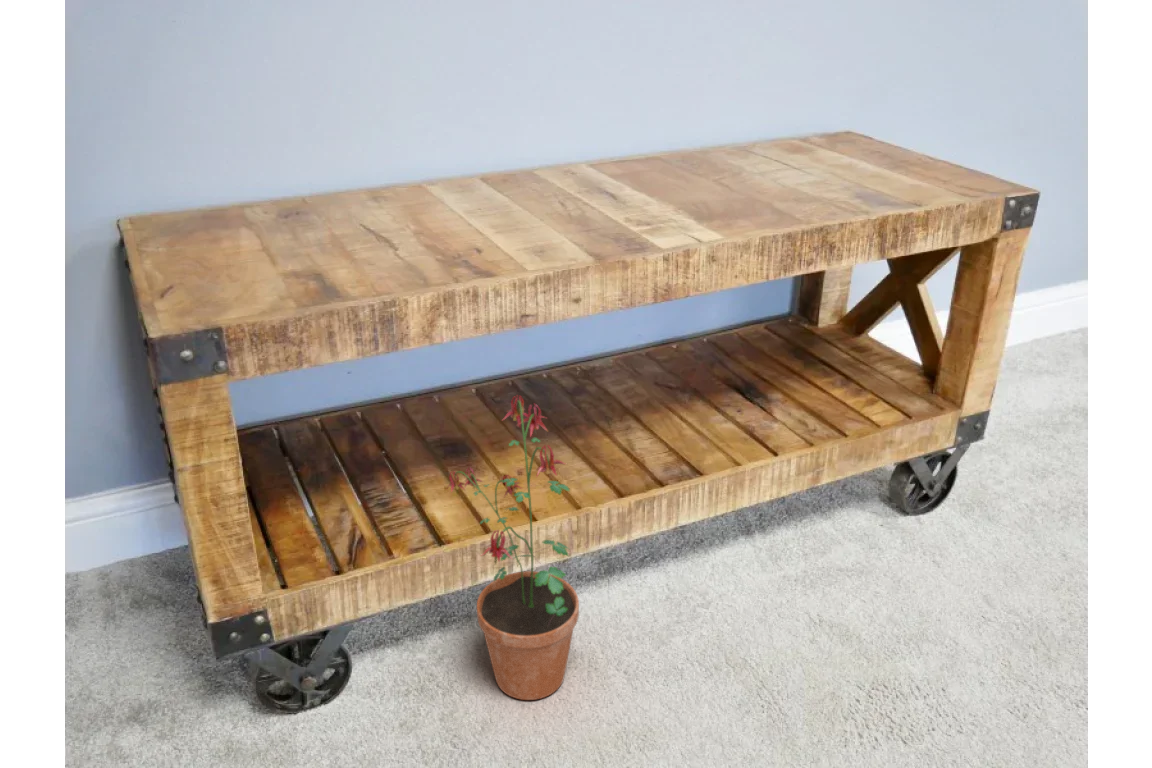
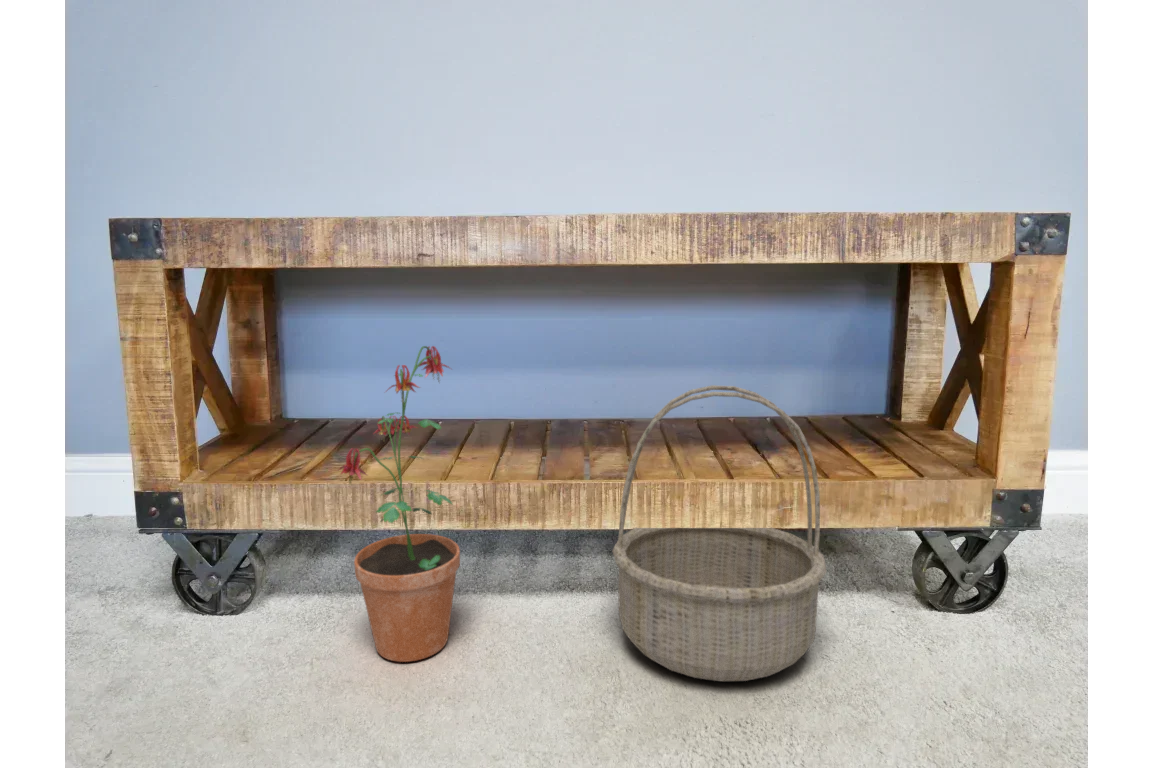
basket: none [694,391,876,634] -> present [613,385,826,681]

